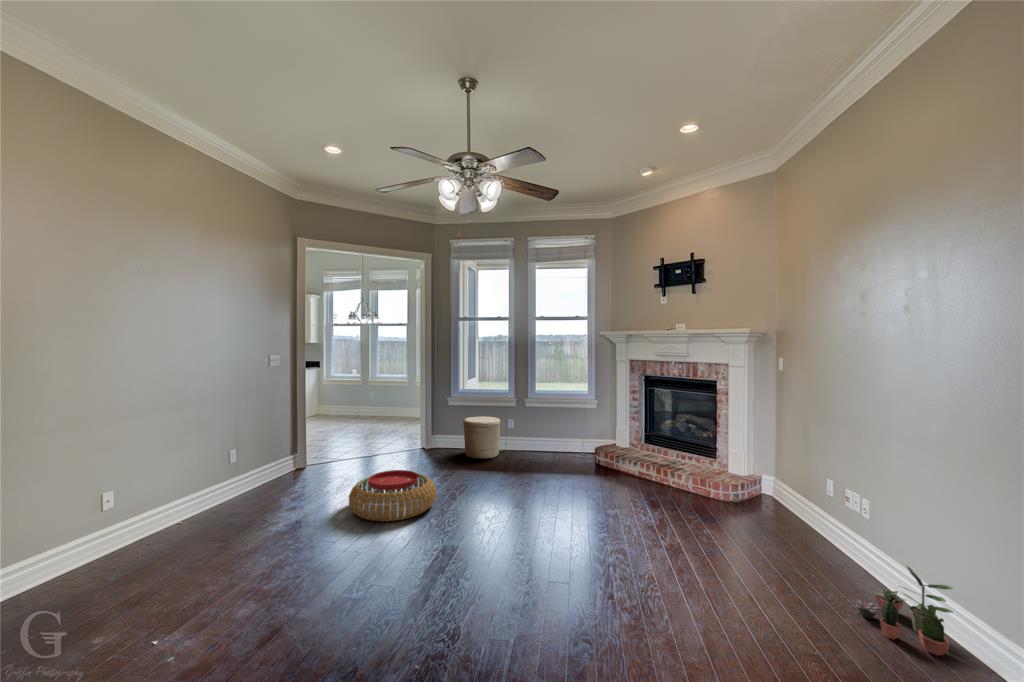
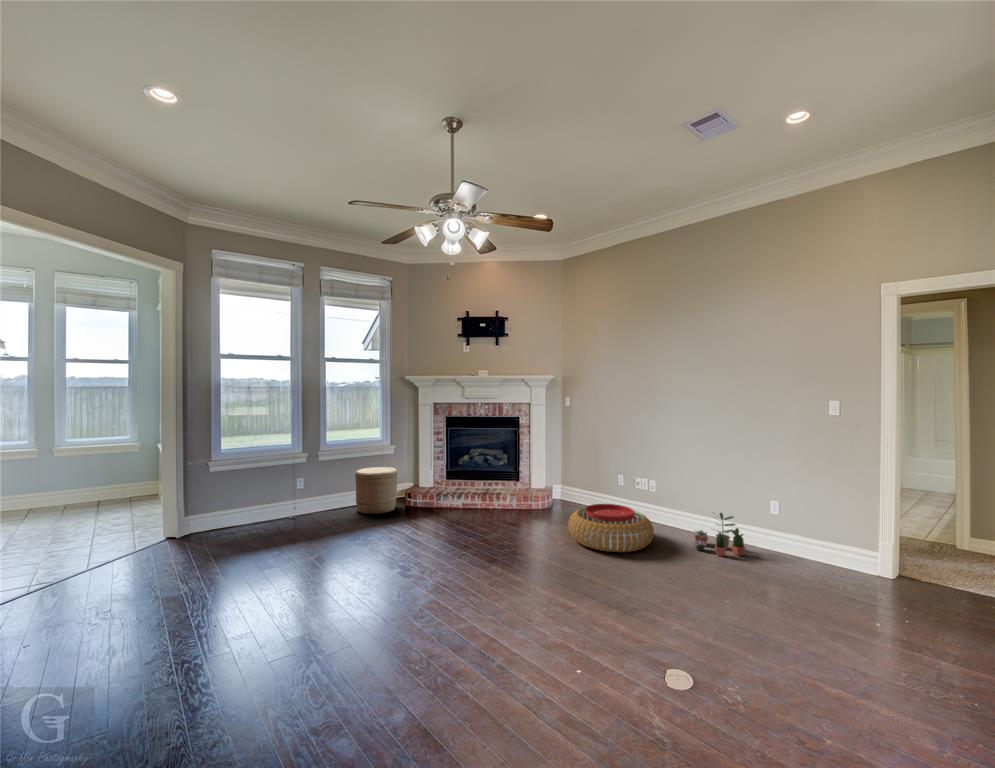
woven basket: present [463,416,500,459] -> present [355,467,398,514]
pouf: present [349,470,436,521] -> present [568,504,654,552]

